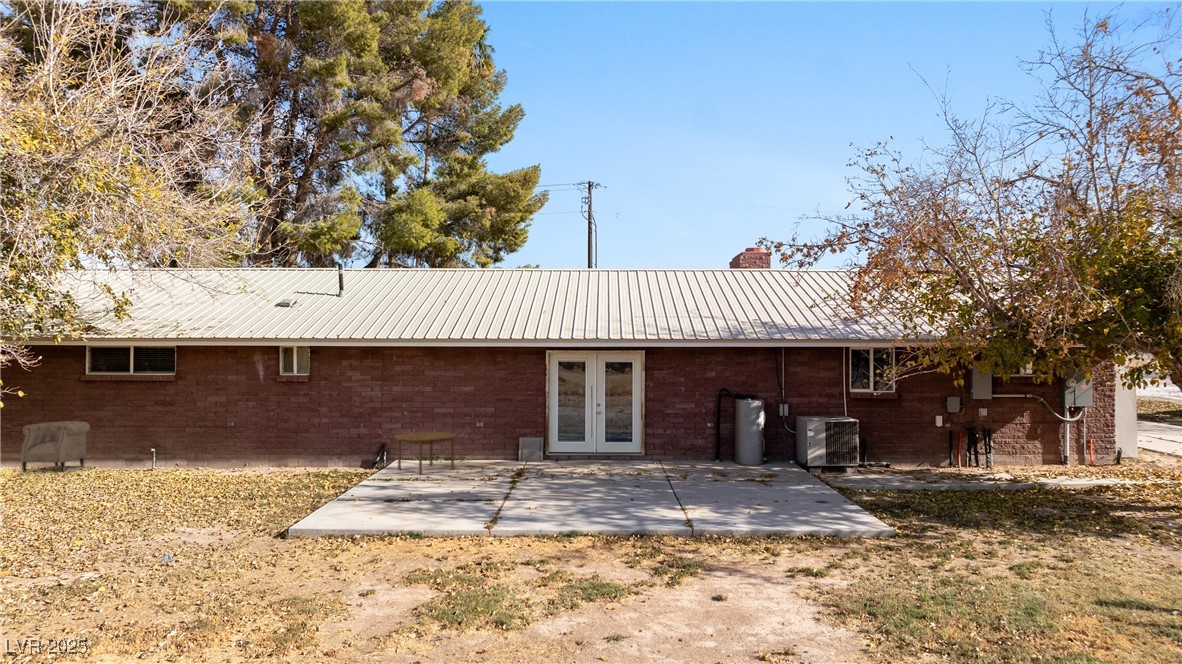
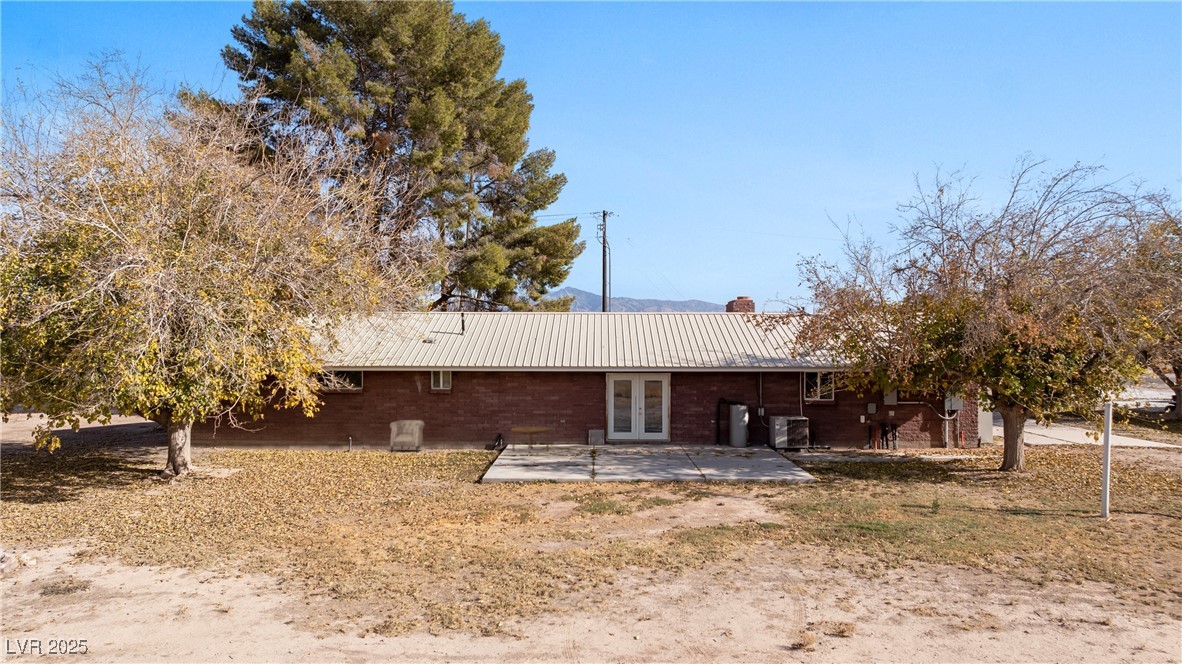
chair: present [21,421,90,472] -> present [390,420,425,452]

